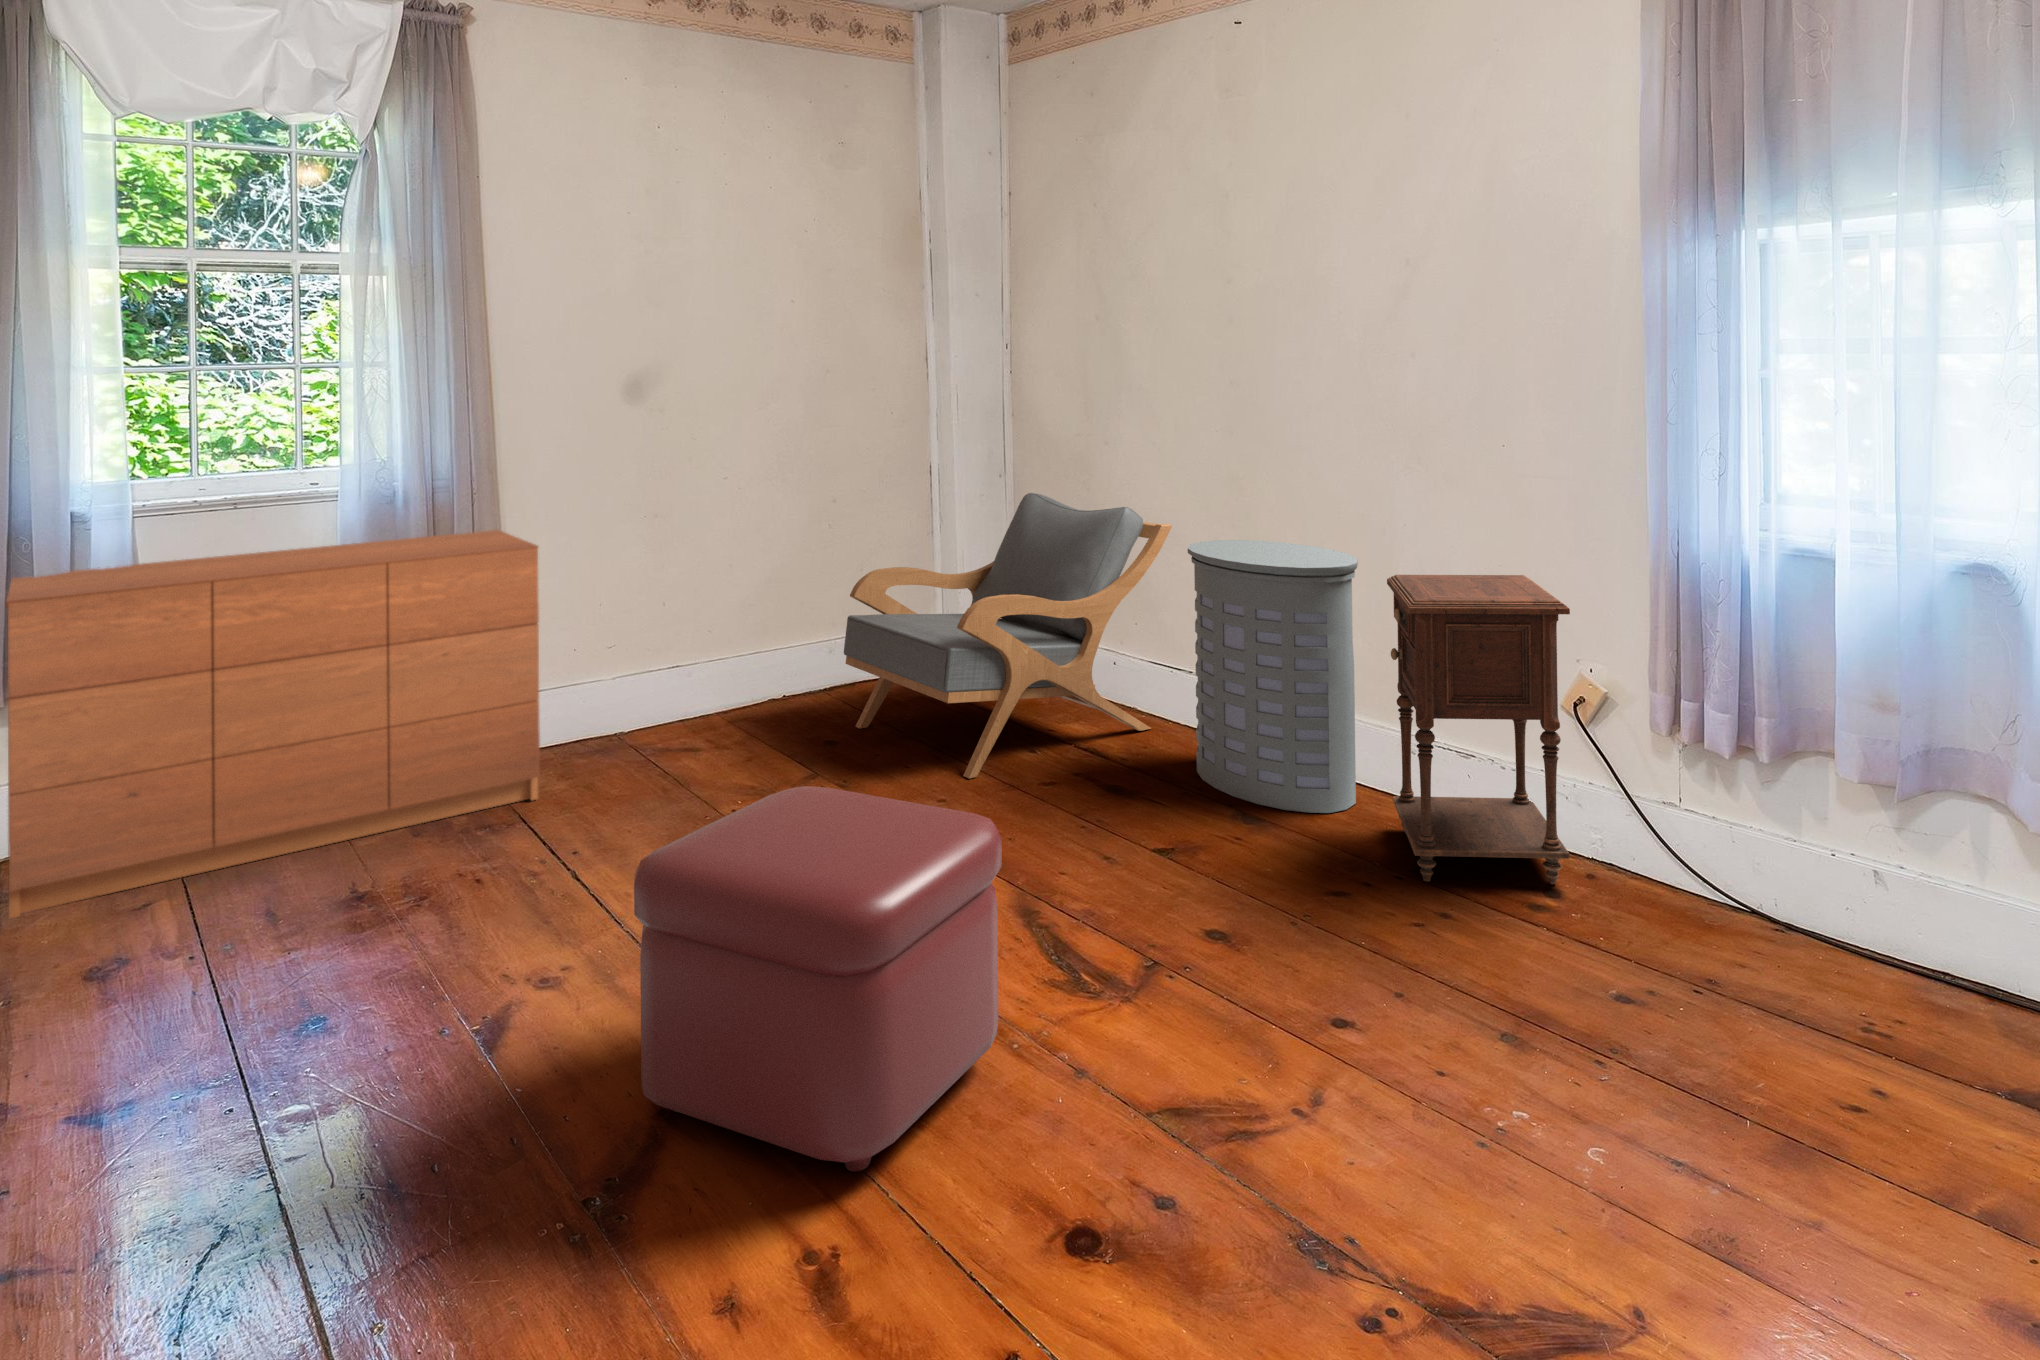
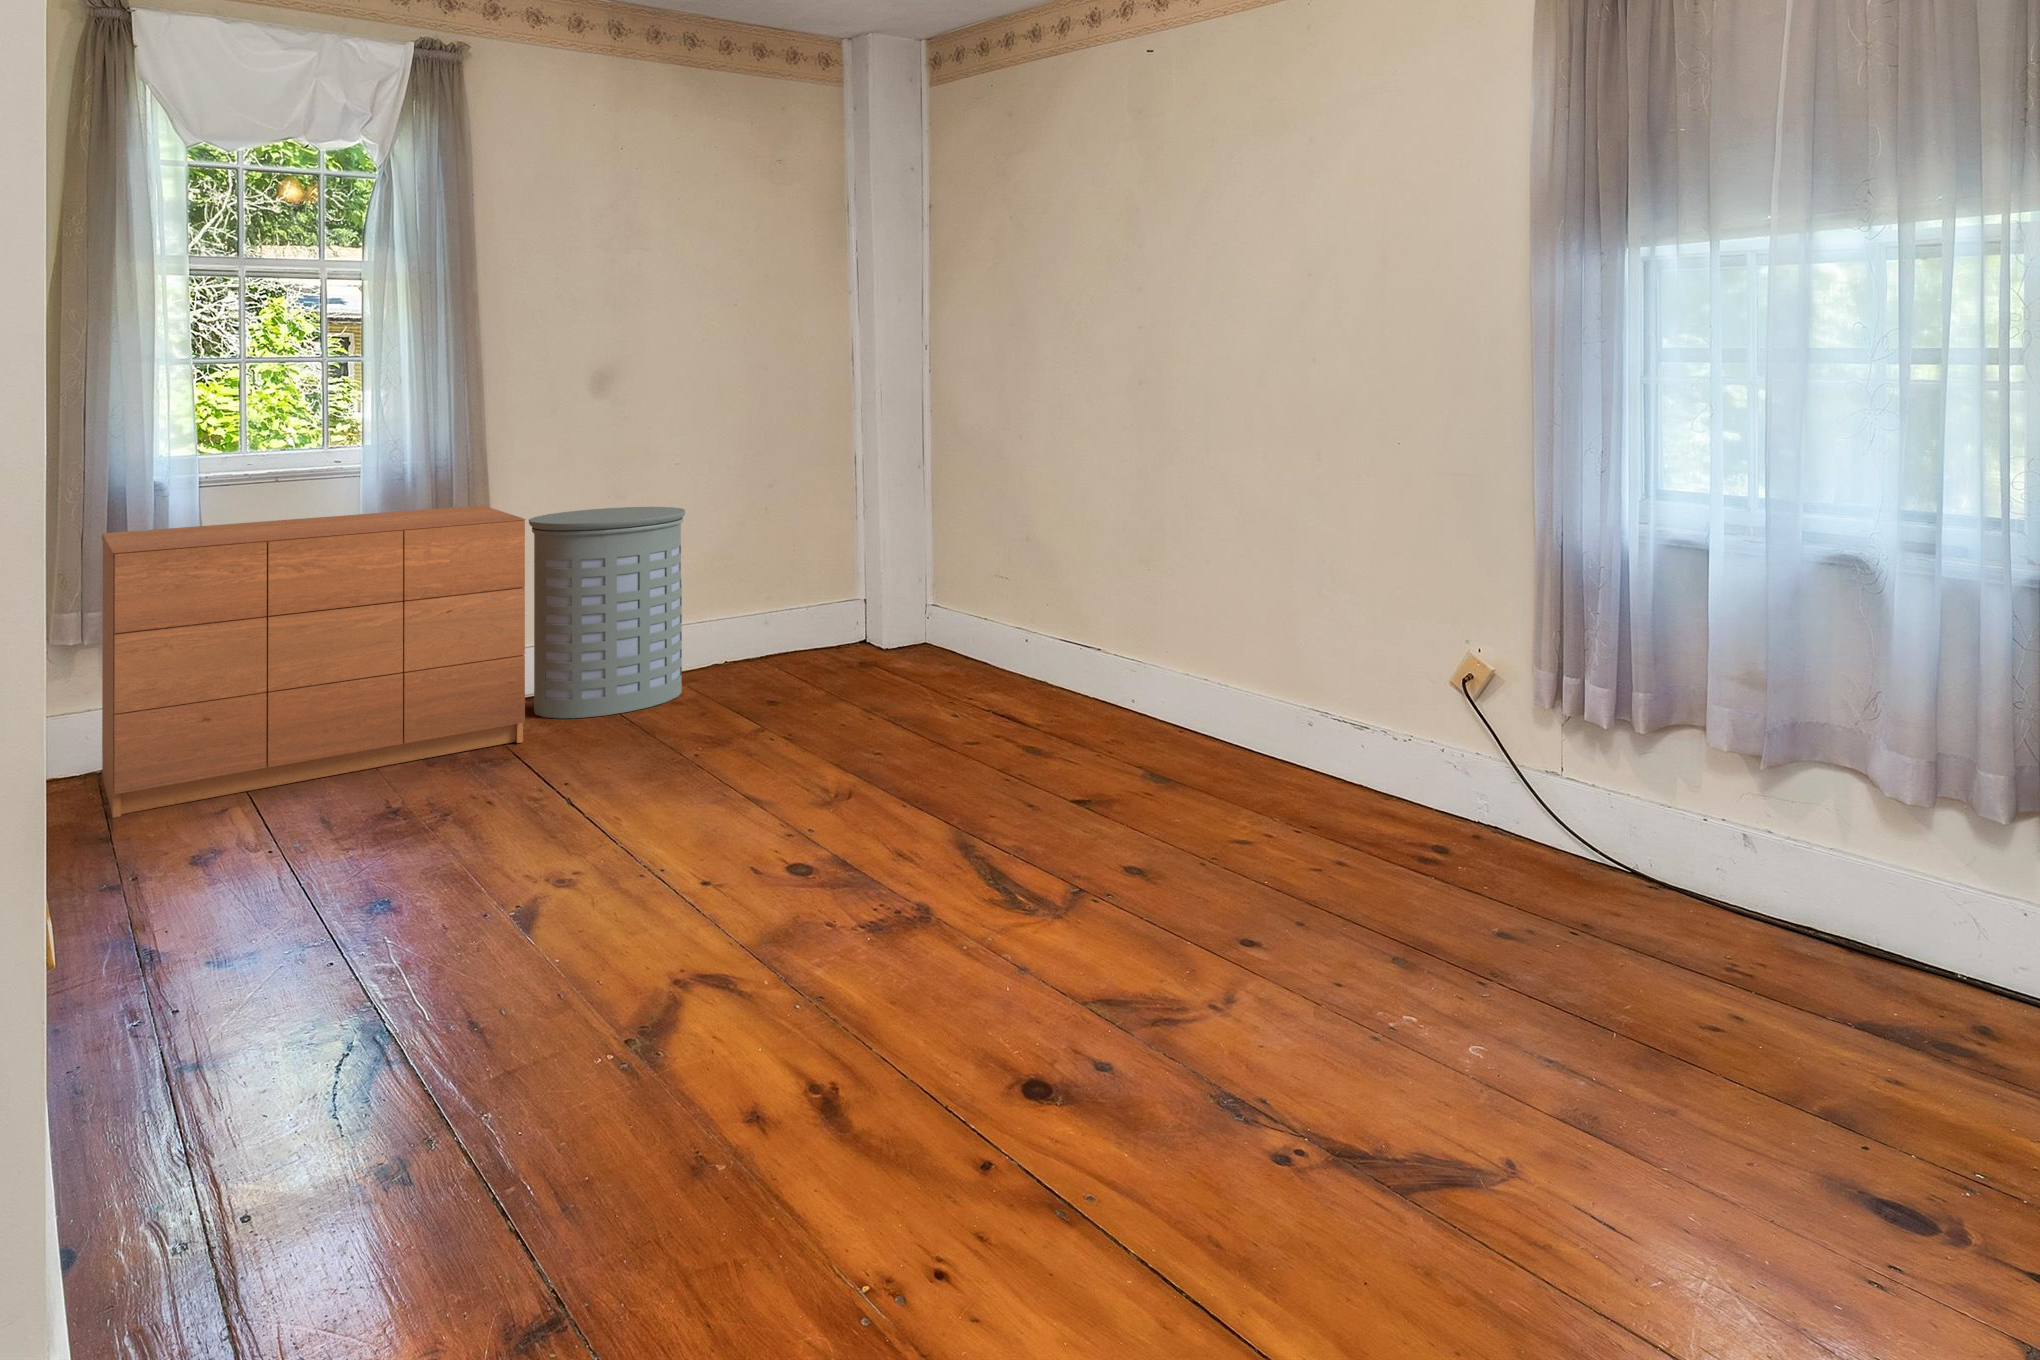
armchair: present [844,493,1172,778] -> none [781,483,1084,738]
laundry hamper: present [1188,540,1358,813] -> present [529,507,685,718]
nightstand: present [1387,575,1570,884] -> none [1289,561,1461,844]
ottoman: present [634,786,1002,1171] -> none [656,722,956,1030]

